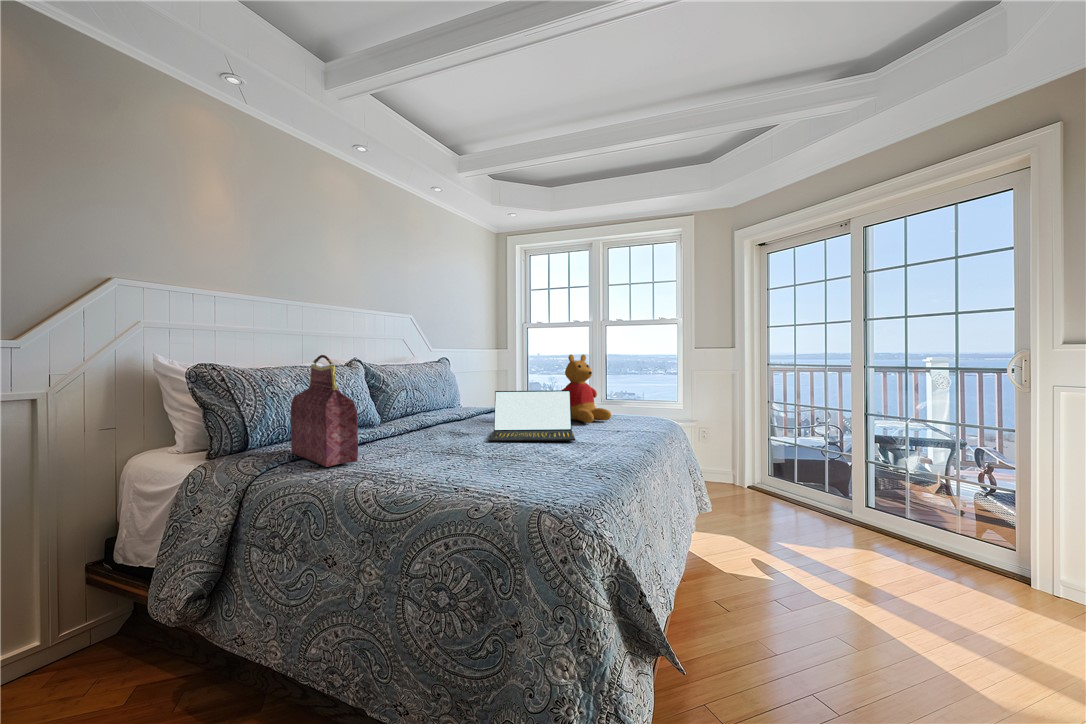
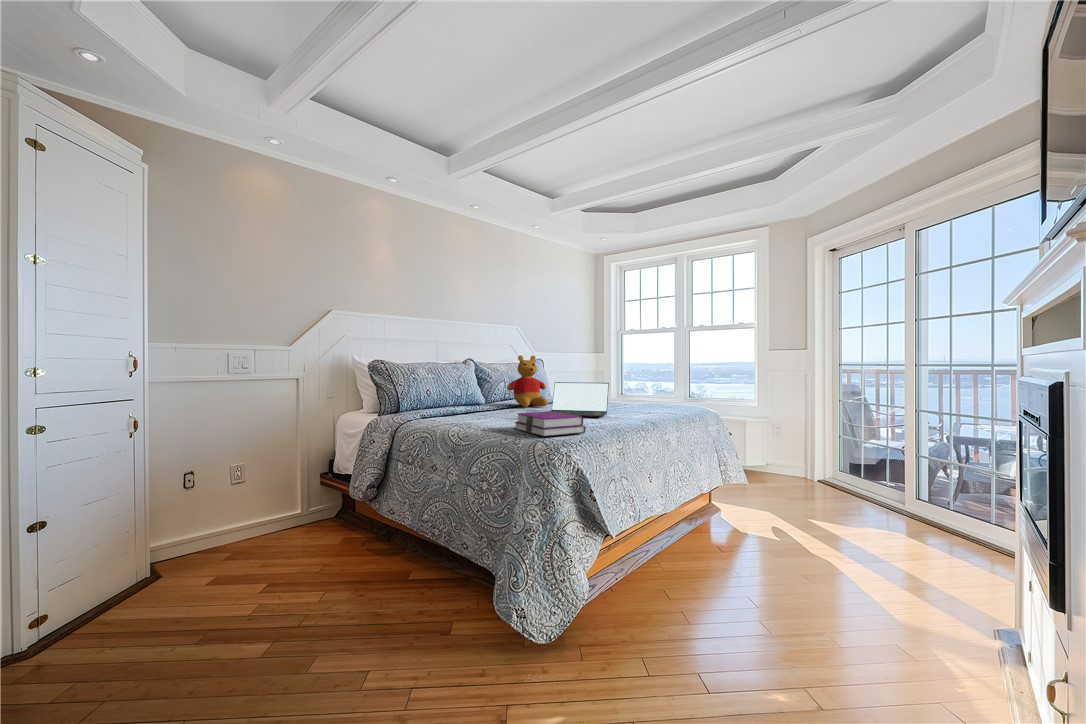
stuffed bear: present [563,354,611,423] -> present [507,355,548,407]
handbag: present [291,355,358,467] -> none [422,355,455,419]
hardback book: none [474,443,597,498] -> present [515,411,586,436]

